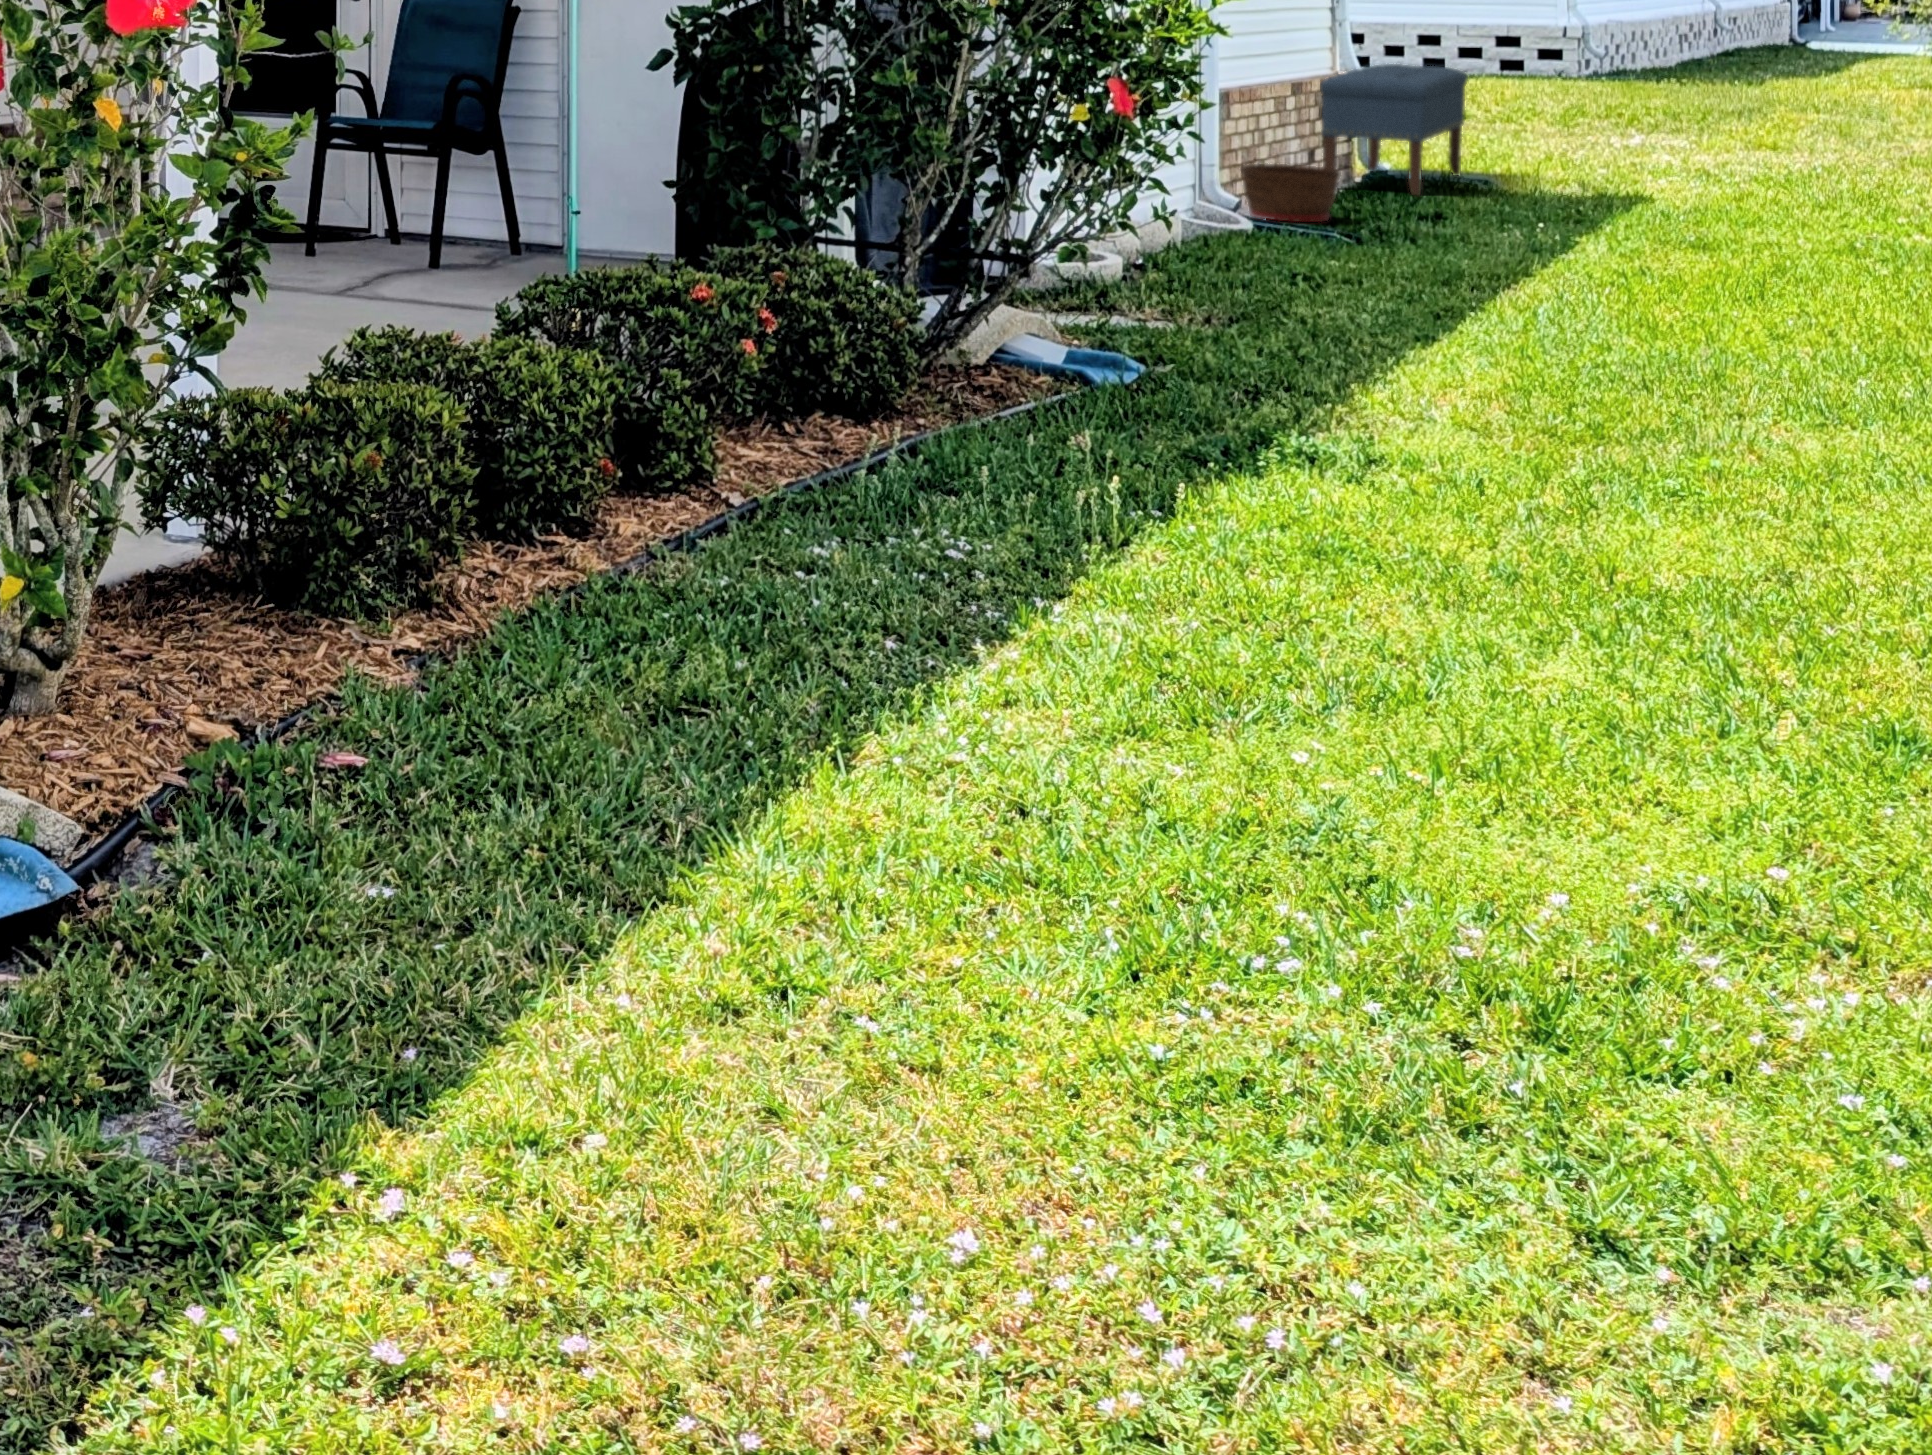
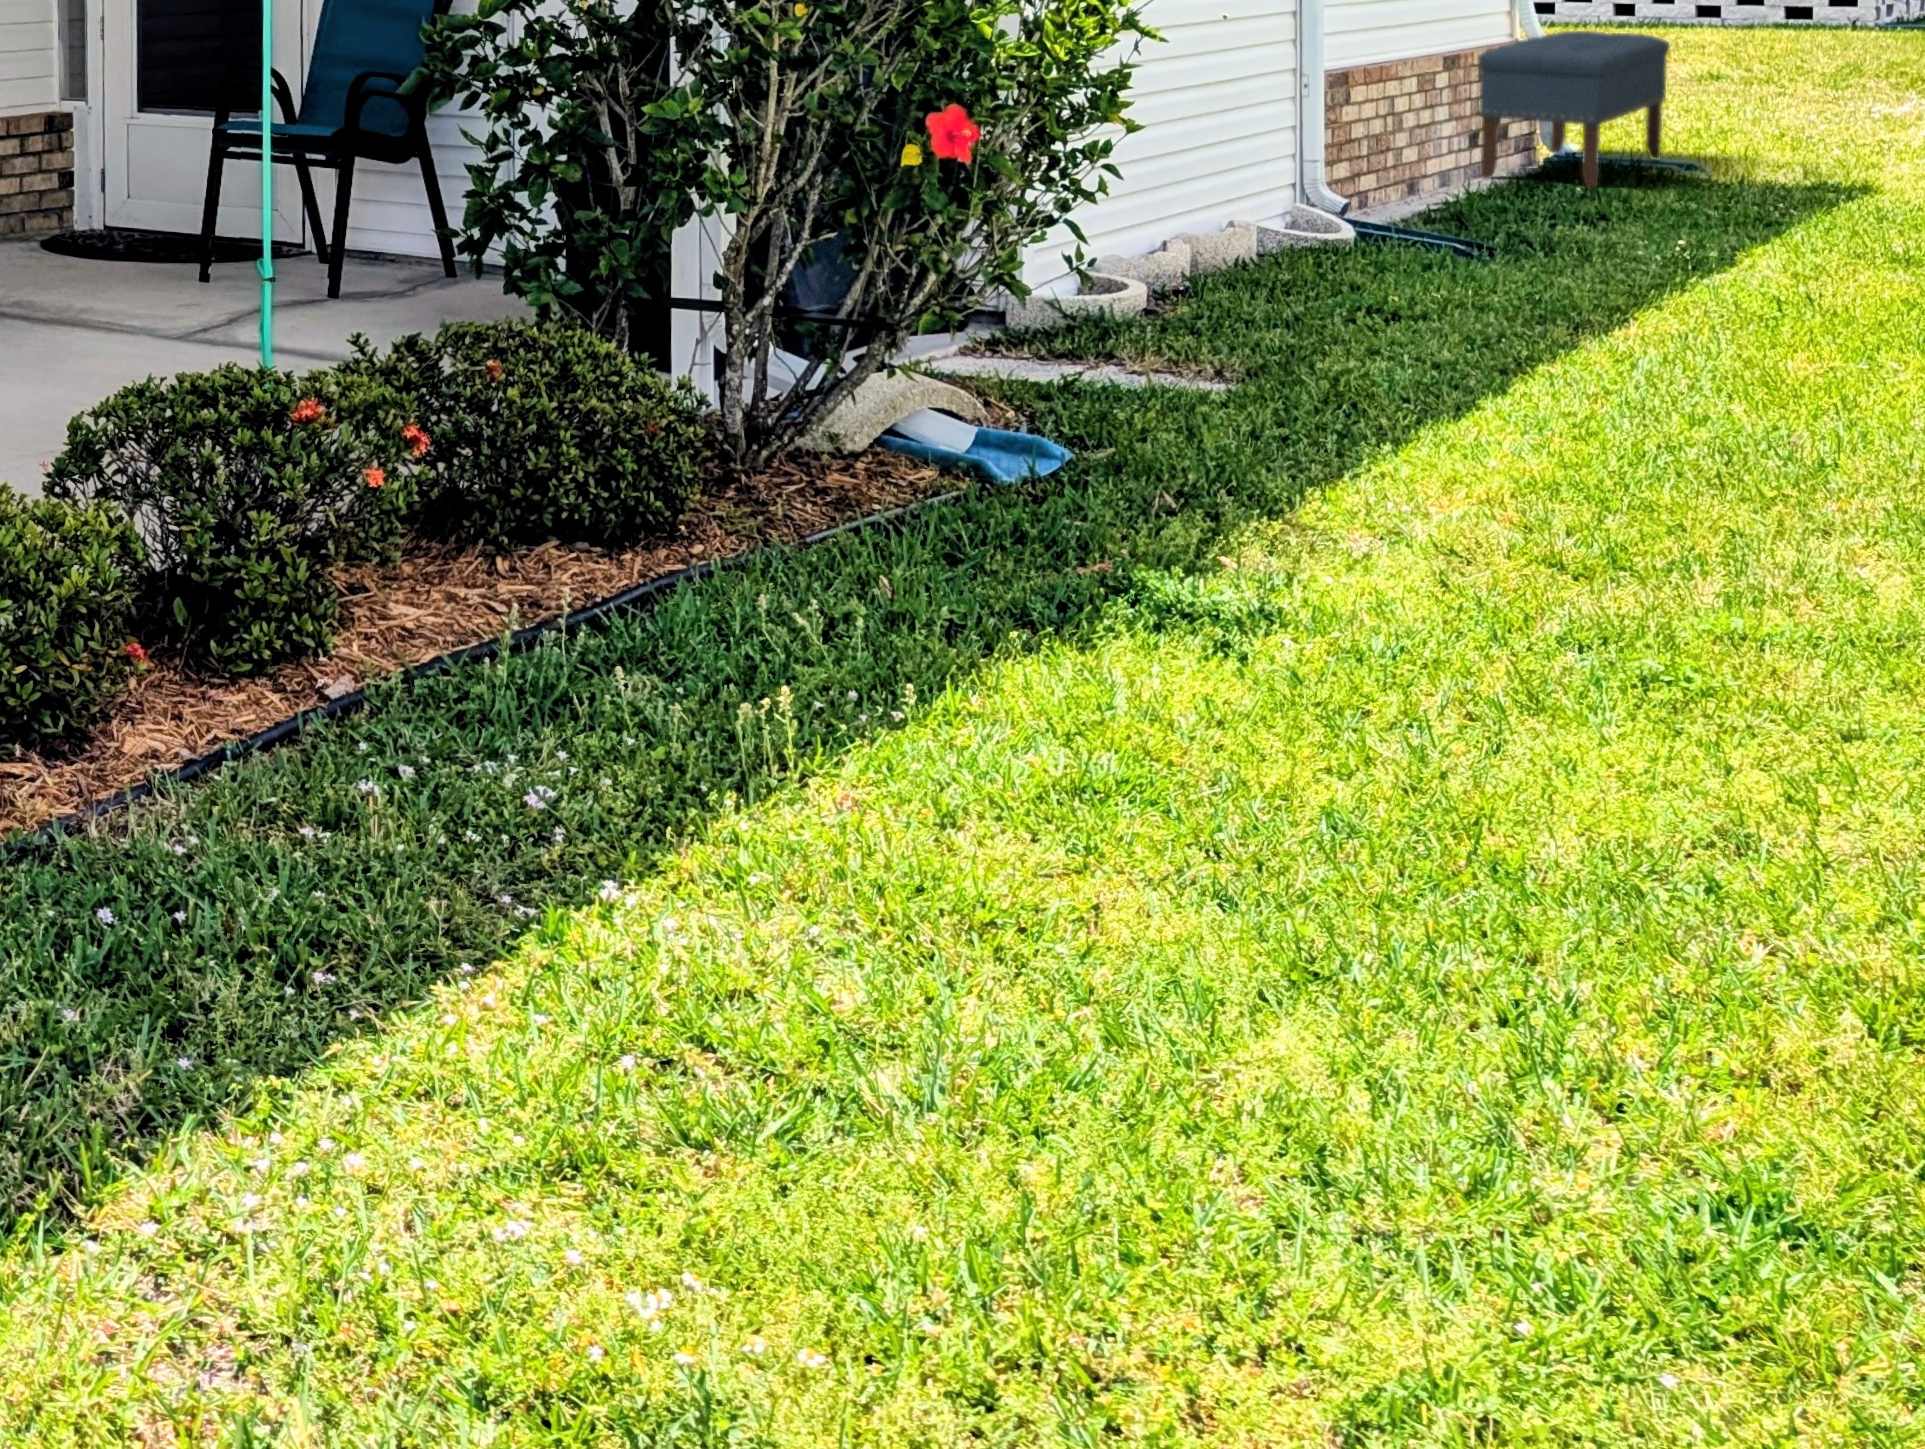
basket: present [1241,163,1340,222] -> none [1356,155,1476,227]

